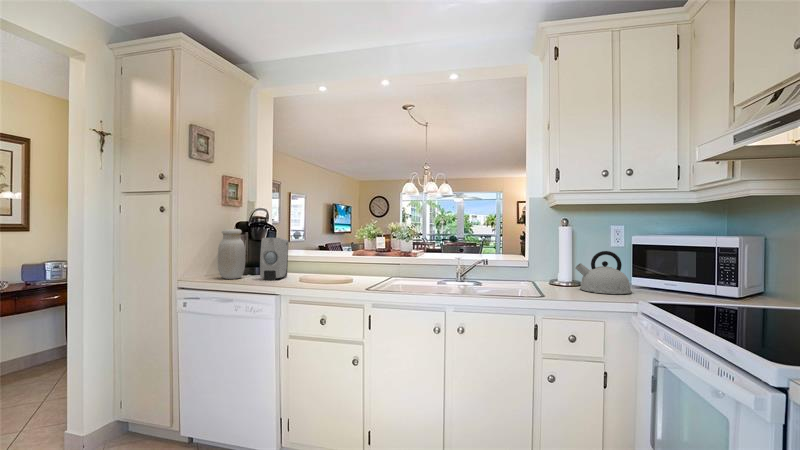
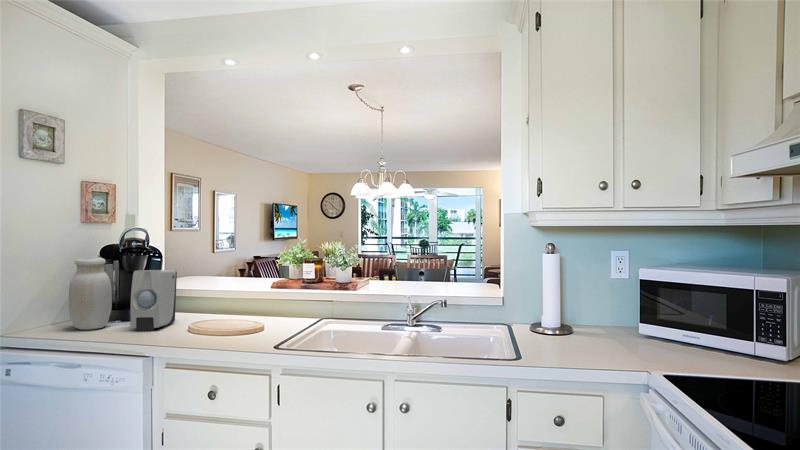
kettle: present [575,251,632,294] -> none [563,289,636,350]

